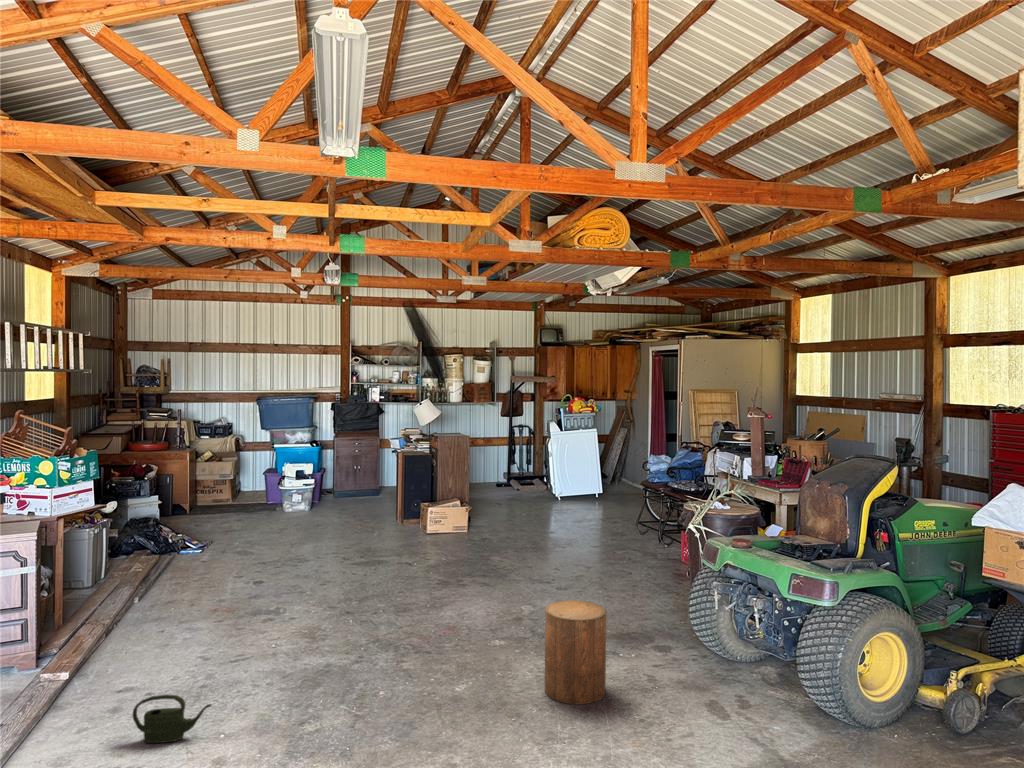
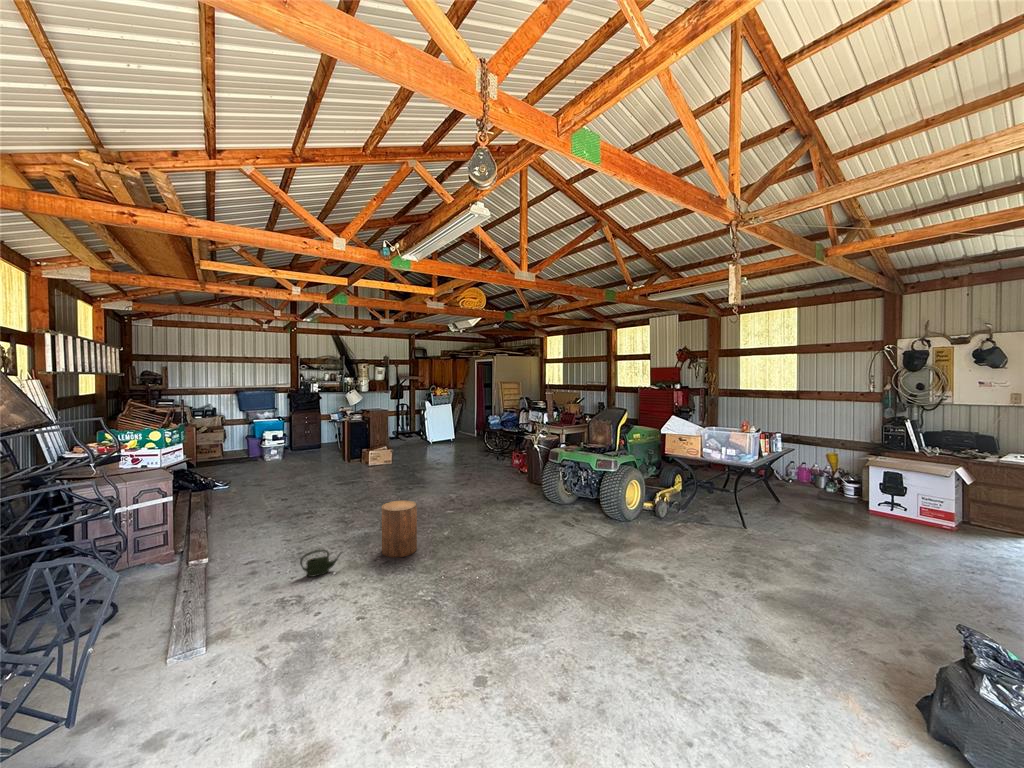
stool: present [545,600,606,704] -> present [382,500,417,558]

